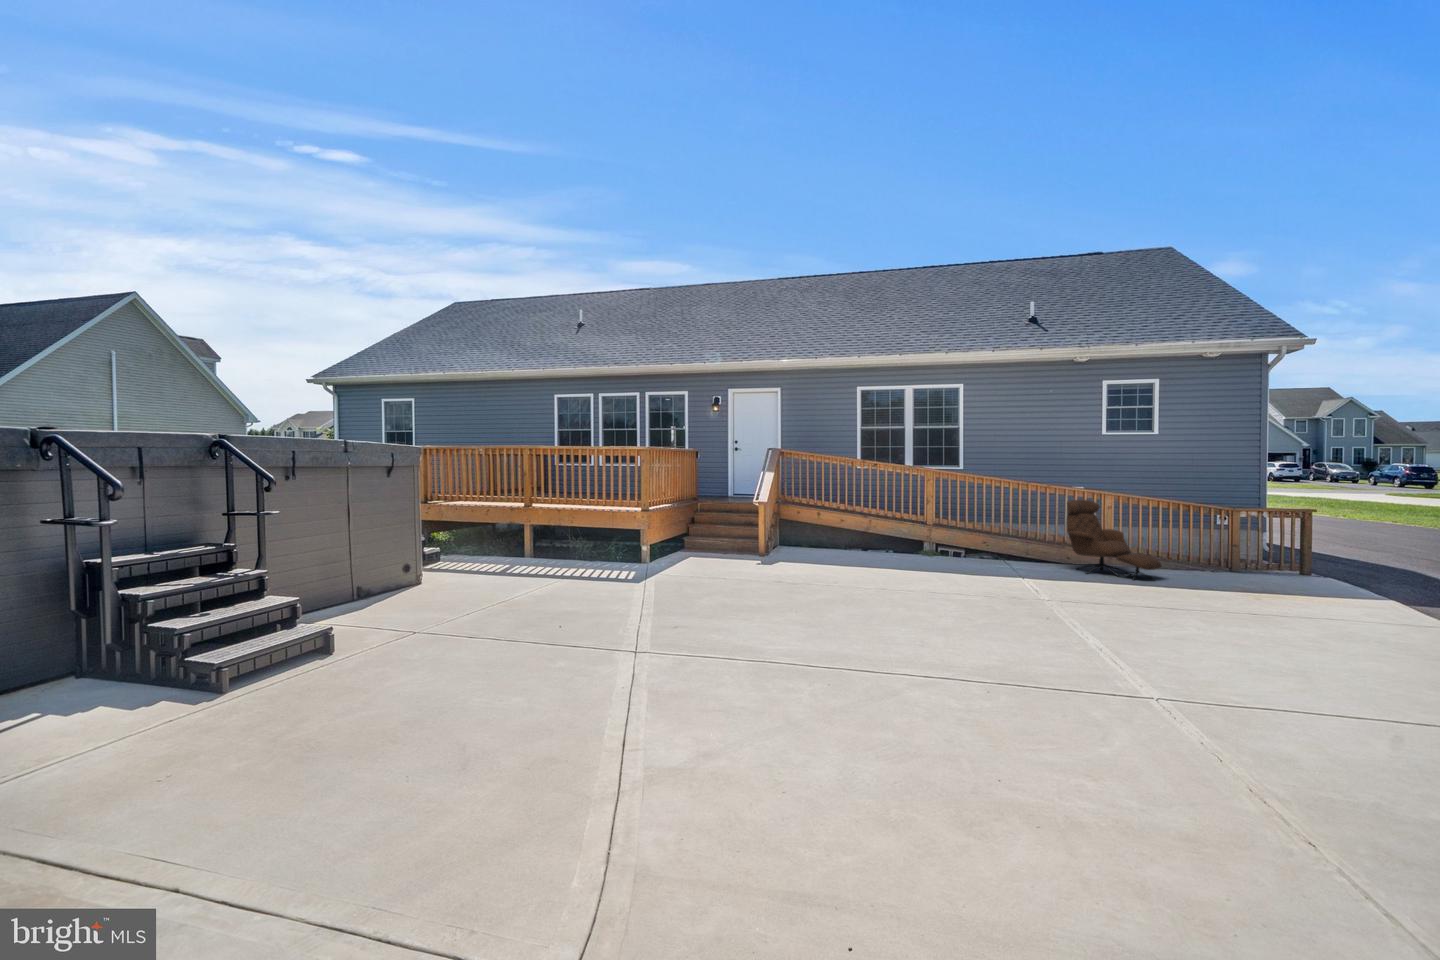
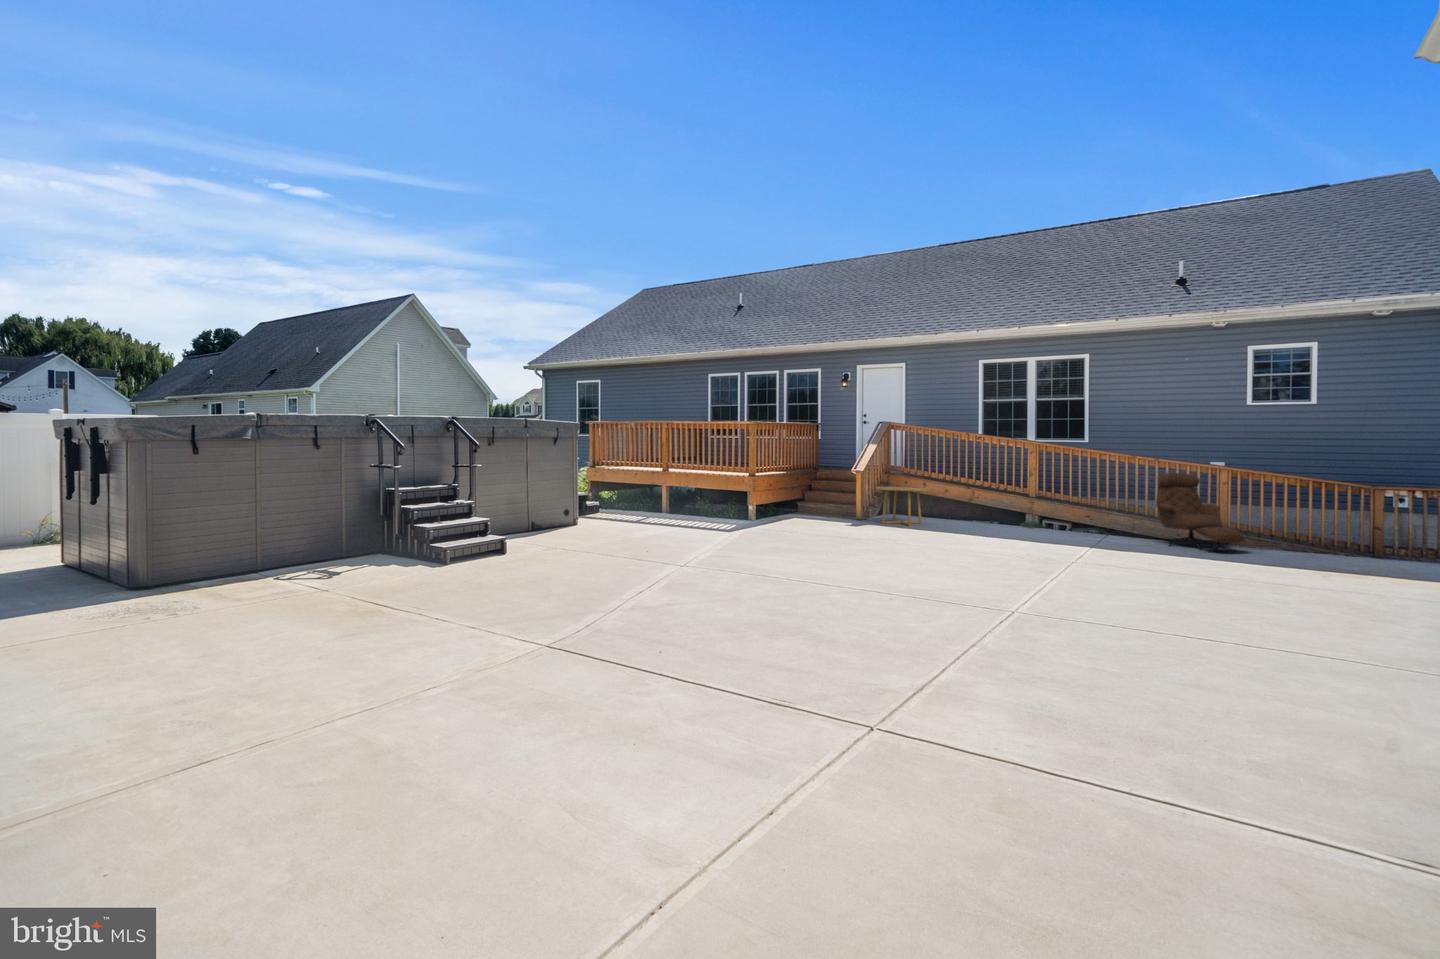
round table: none [773,518,832,561] -> present [875,486,930,526]

